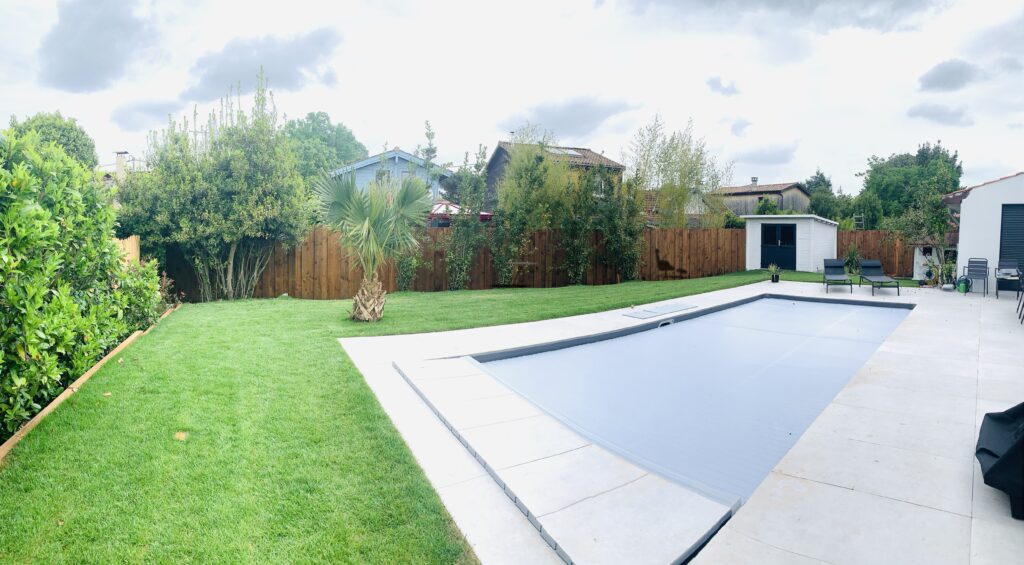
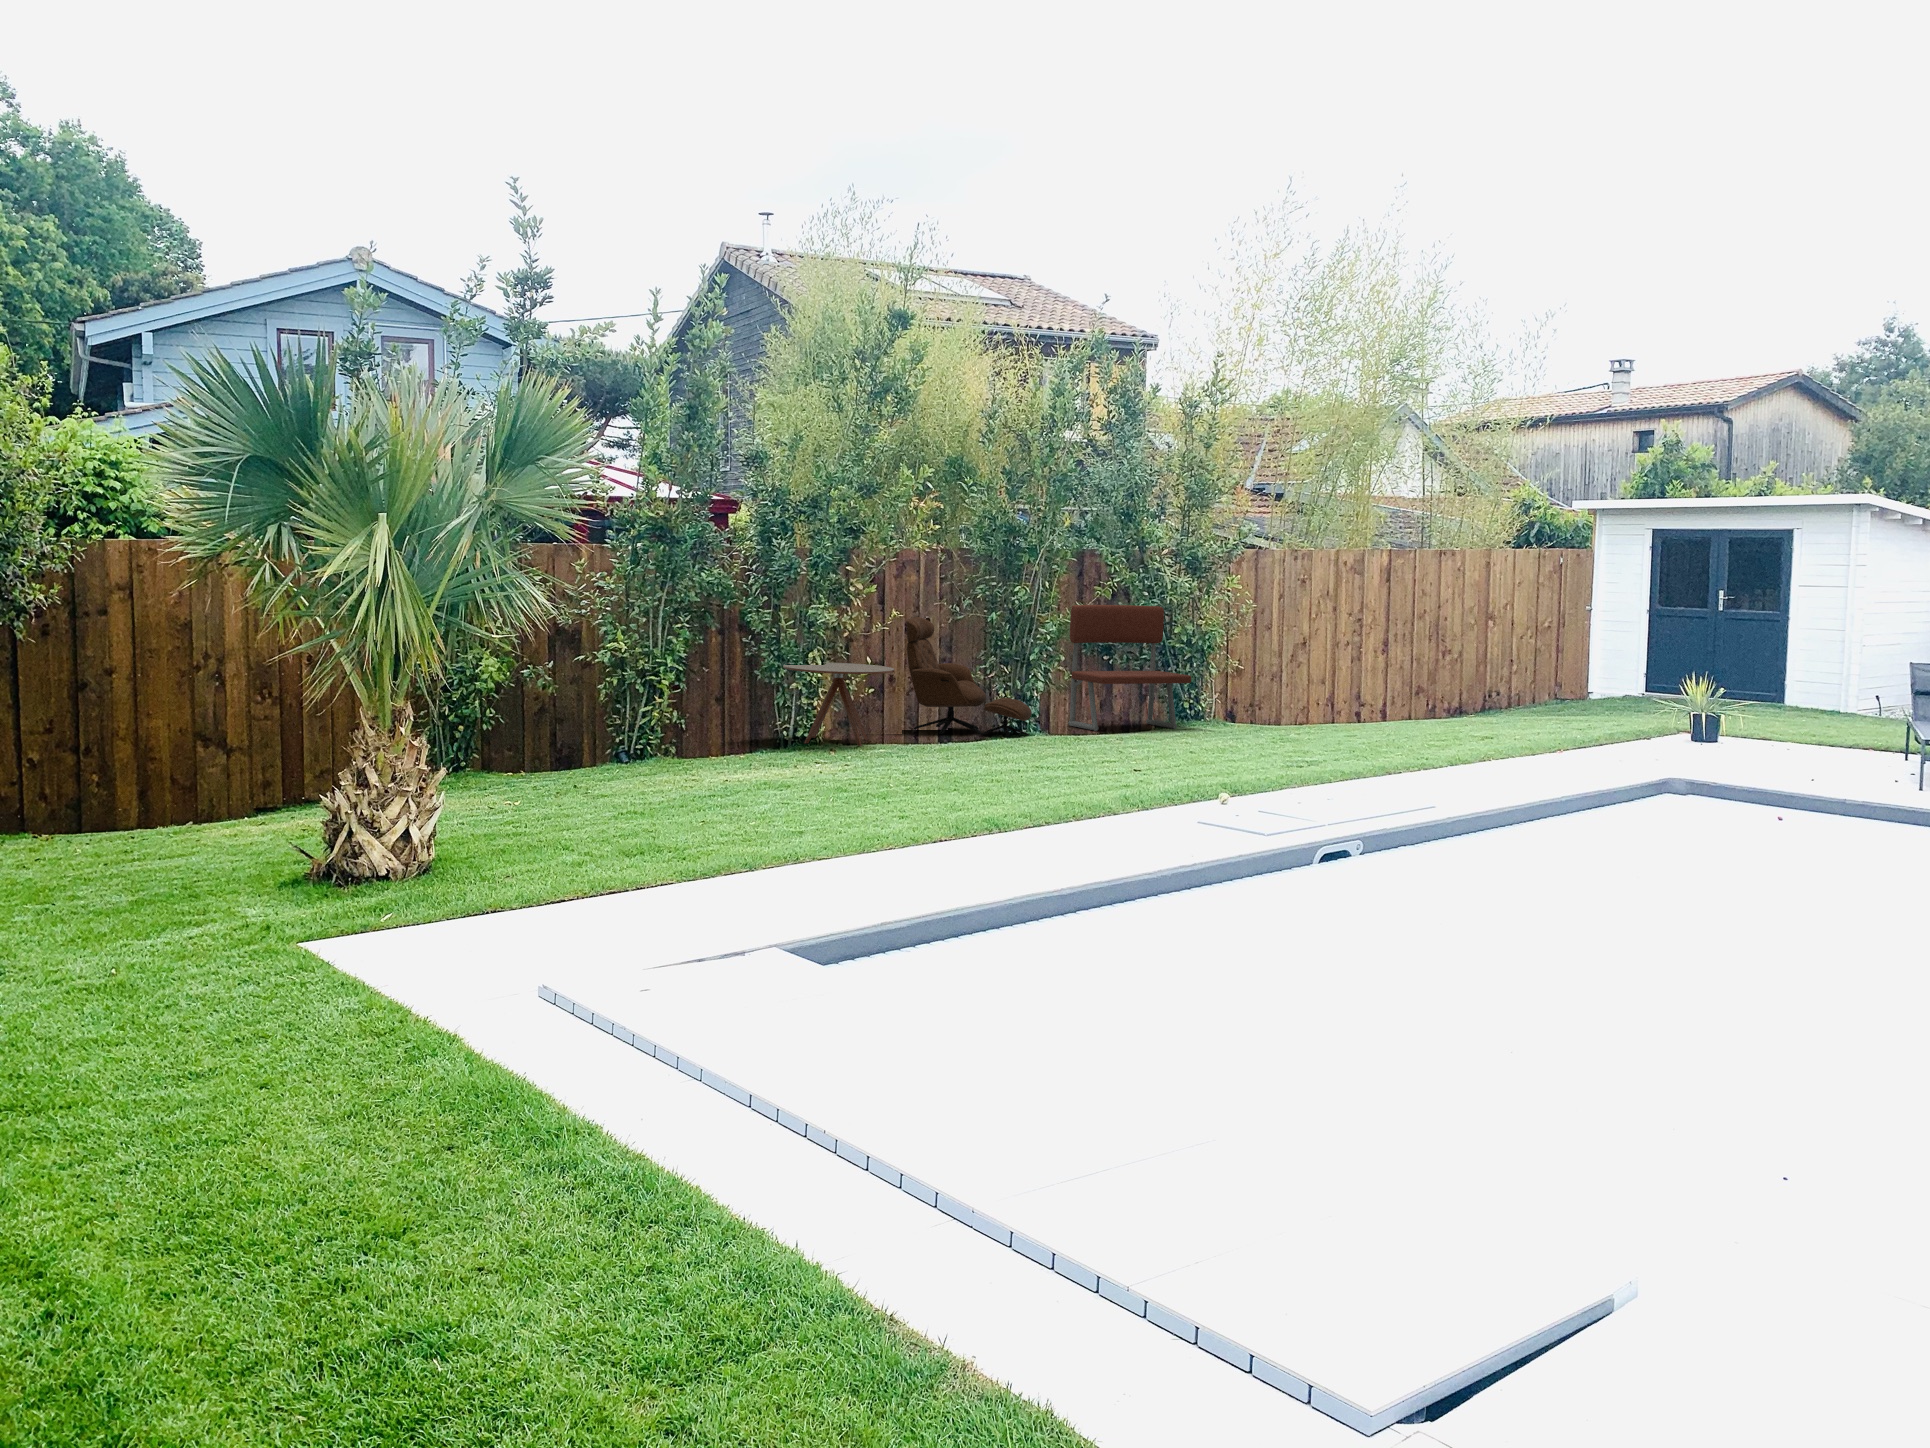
bench: none [591,245,629,282] -> present [1068,605,1191,731]
lounge chair: present [655,248,687,277] -> present [907,617,1032,737]

